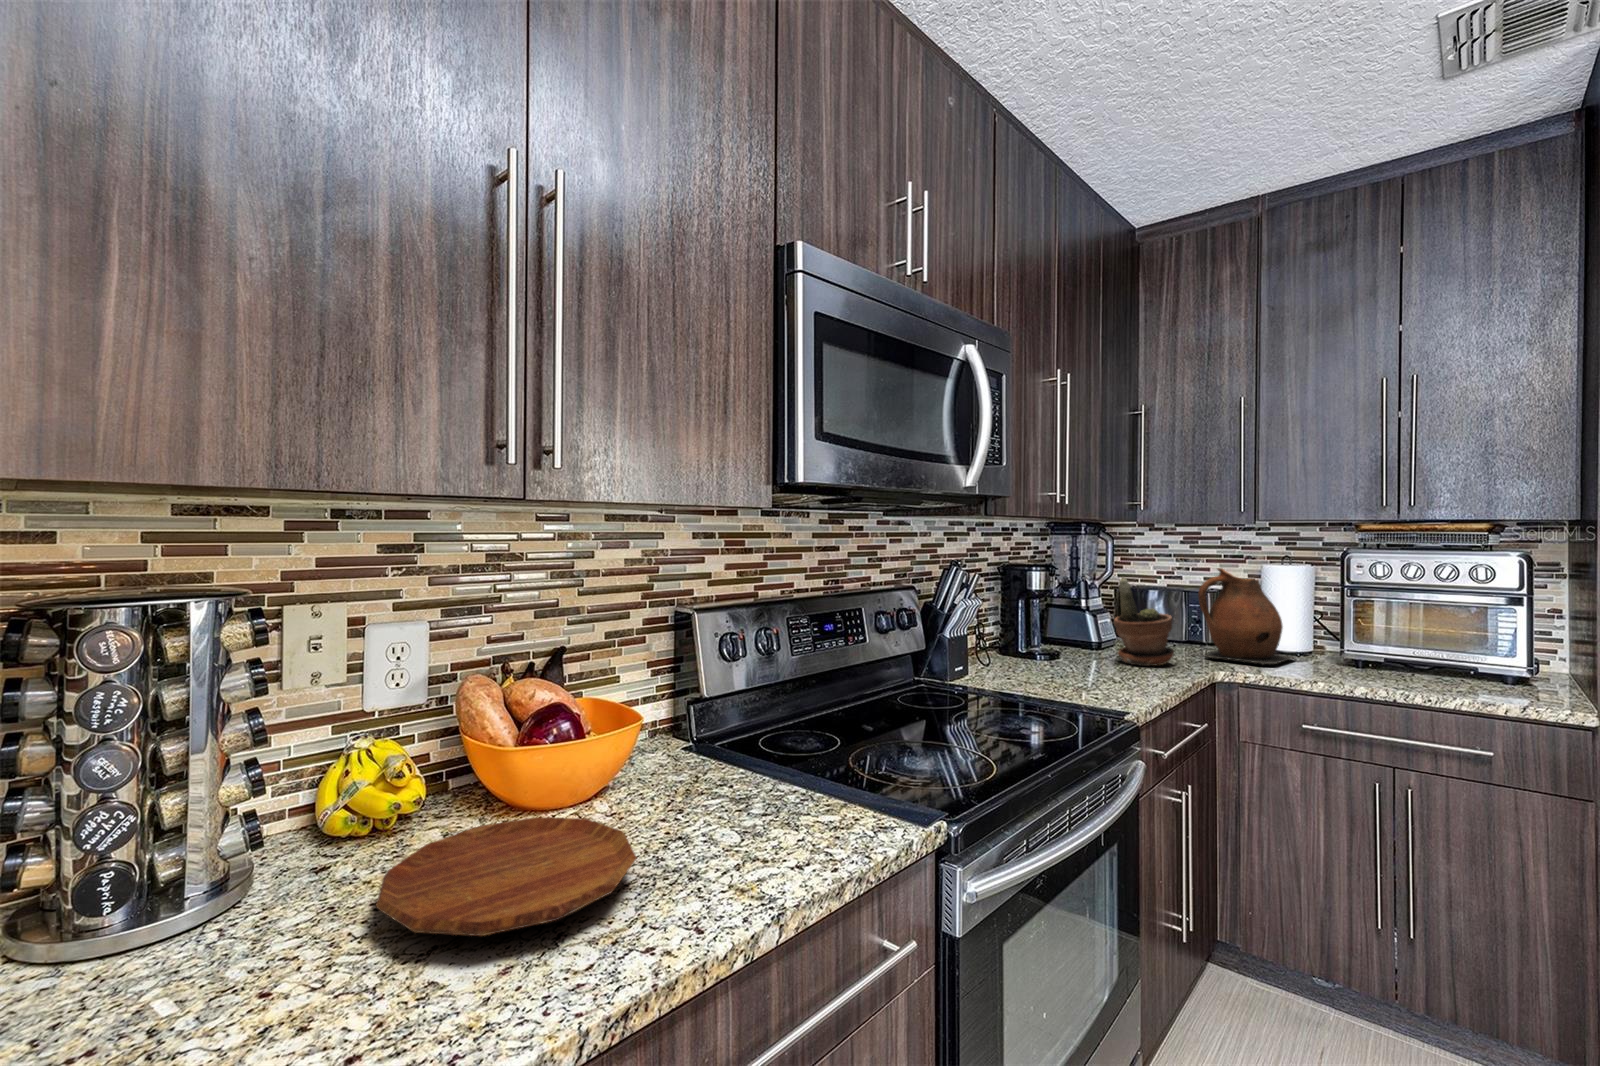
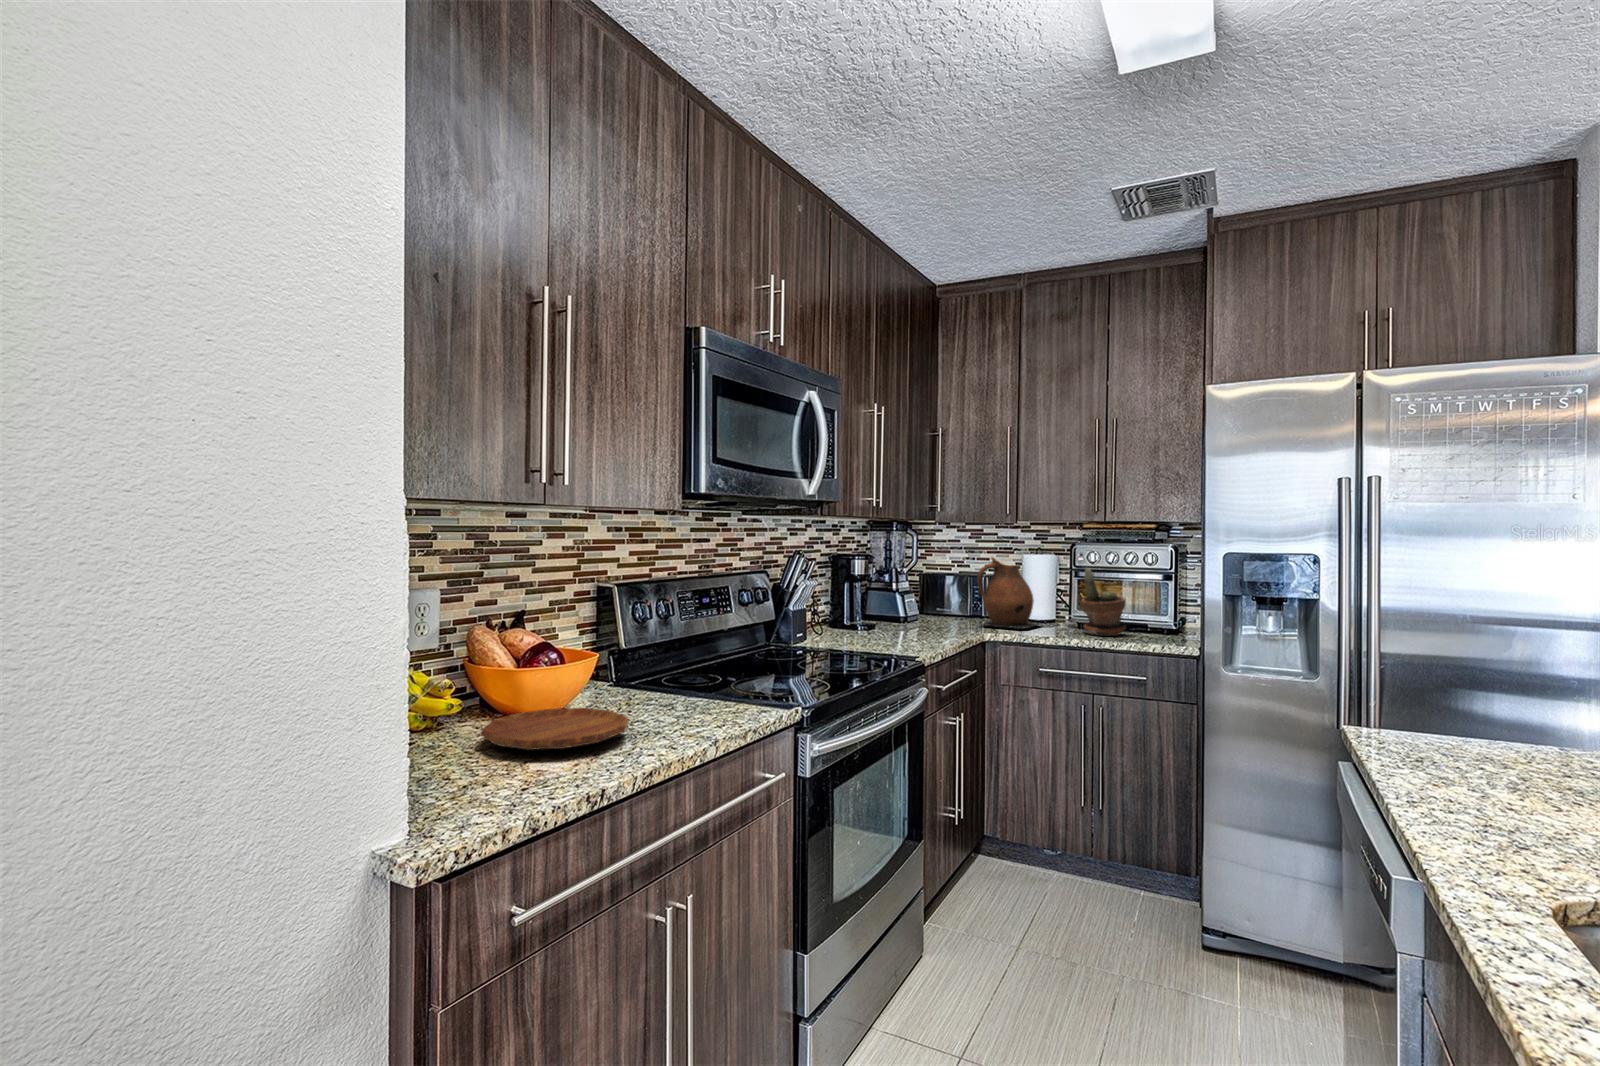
potted plant: present [1114,578,1174,666] -> present [1081,569,1126,636]

